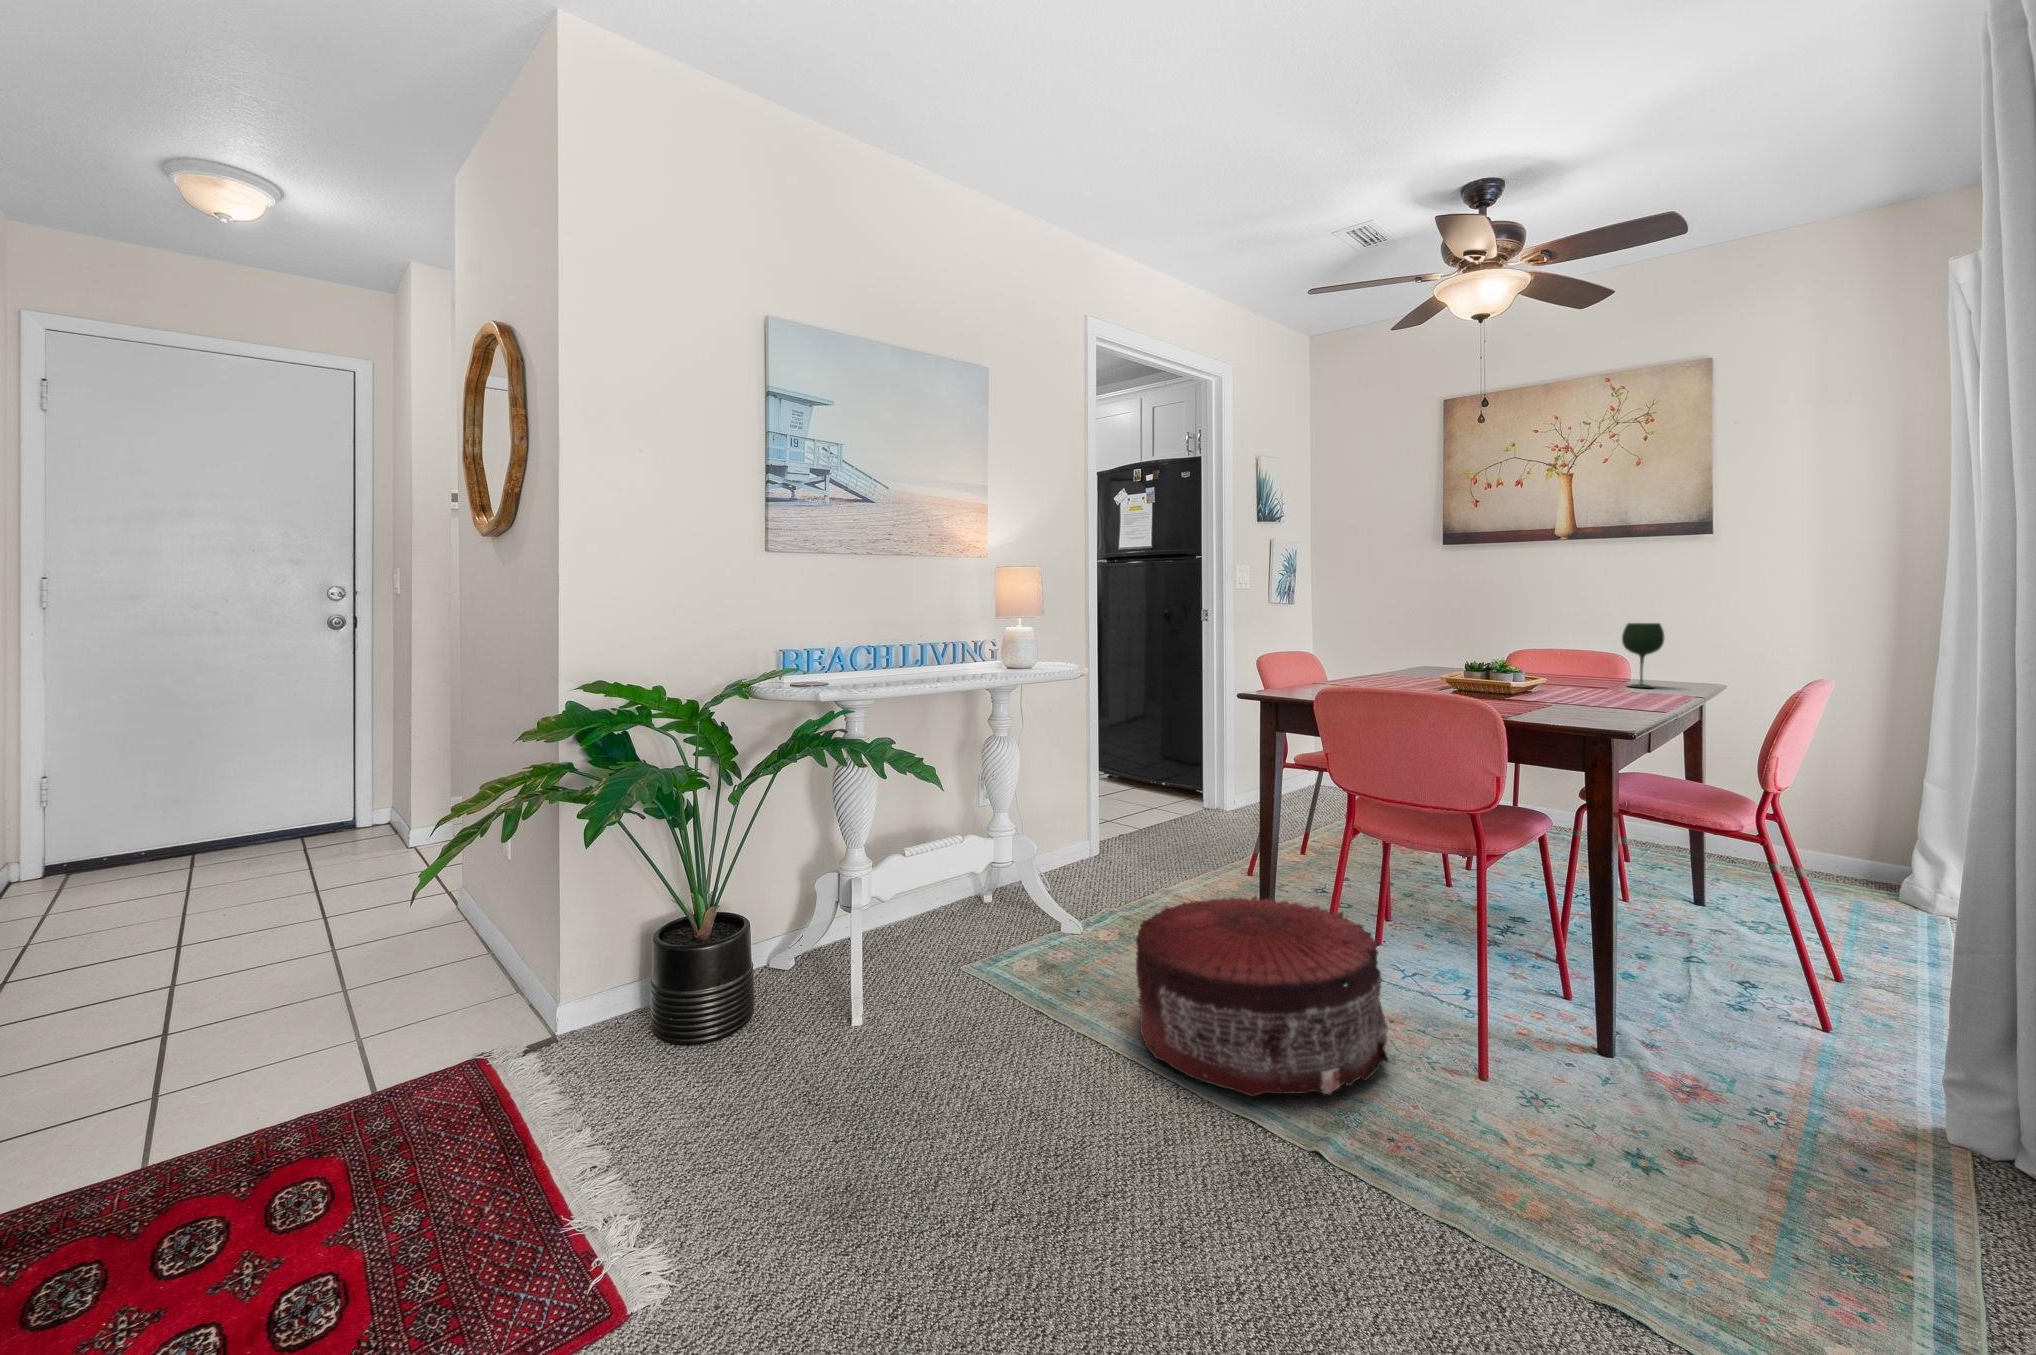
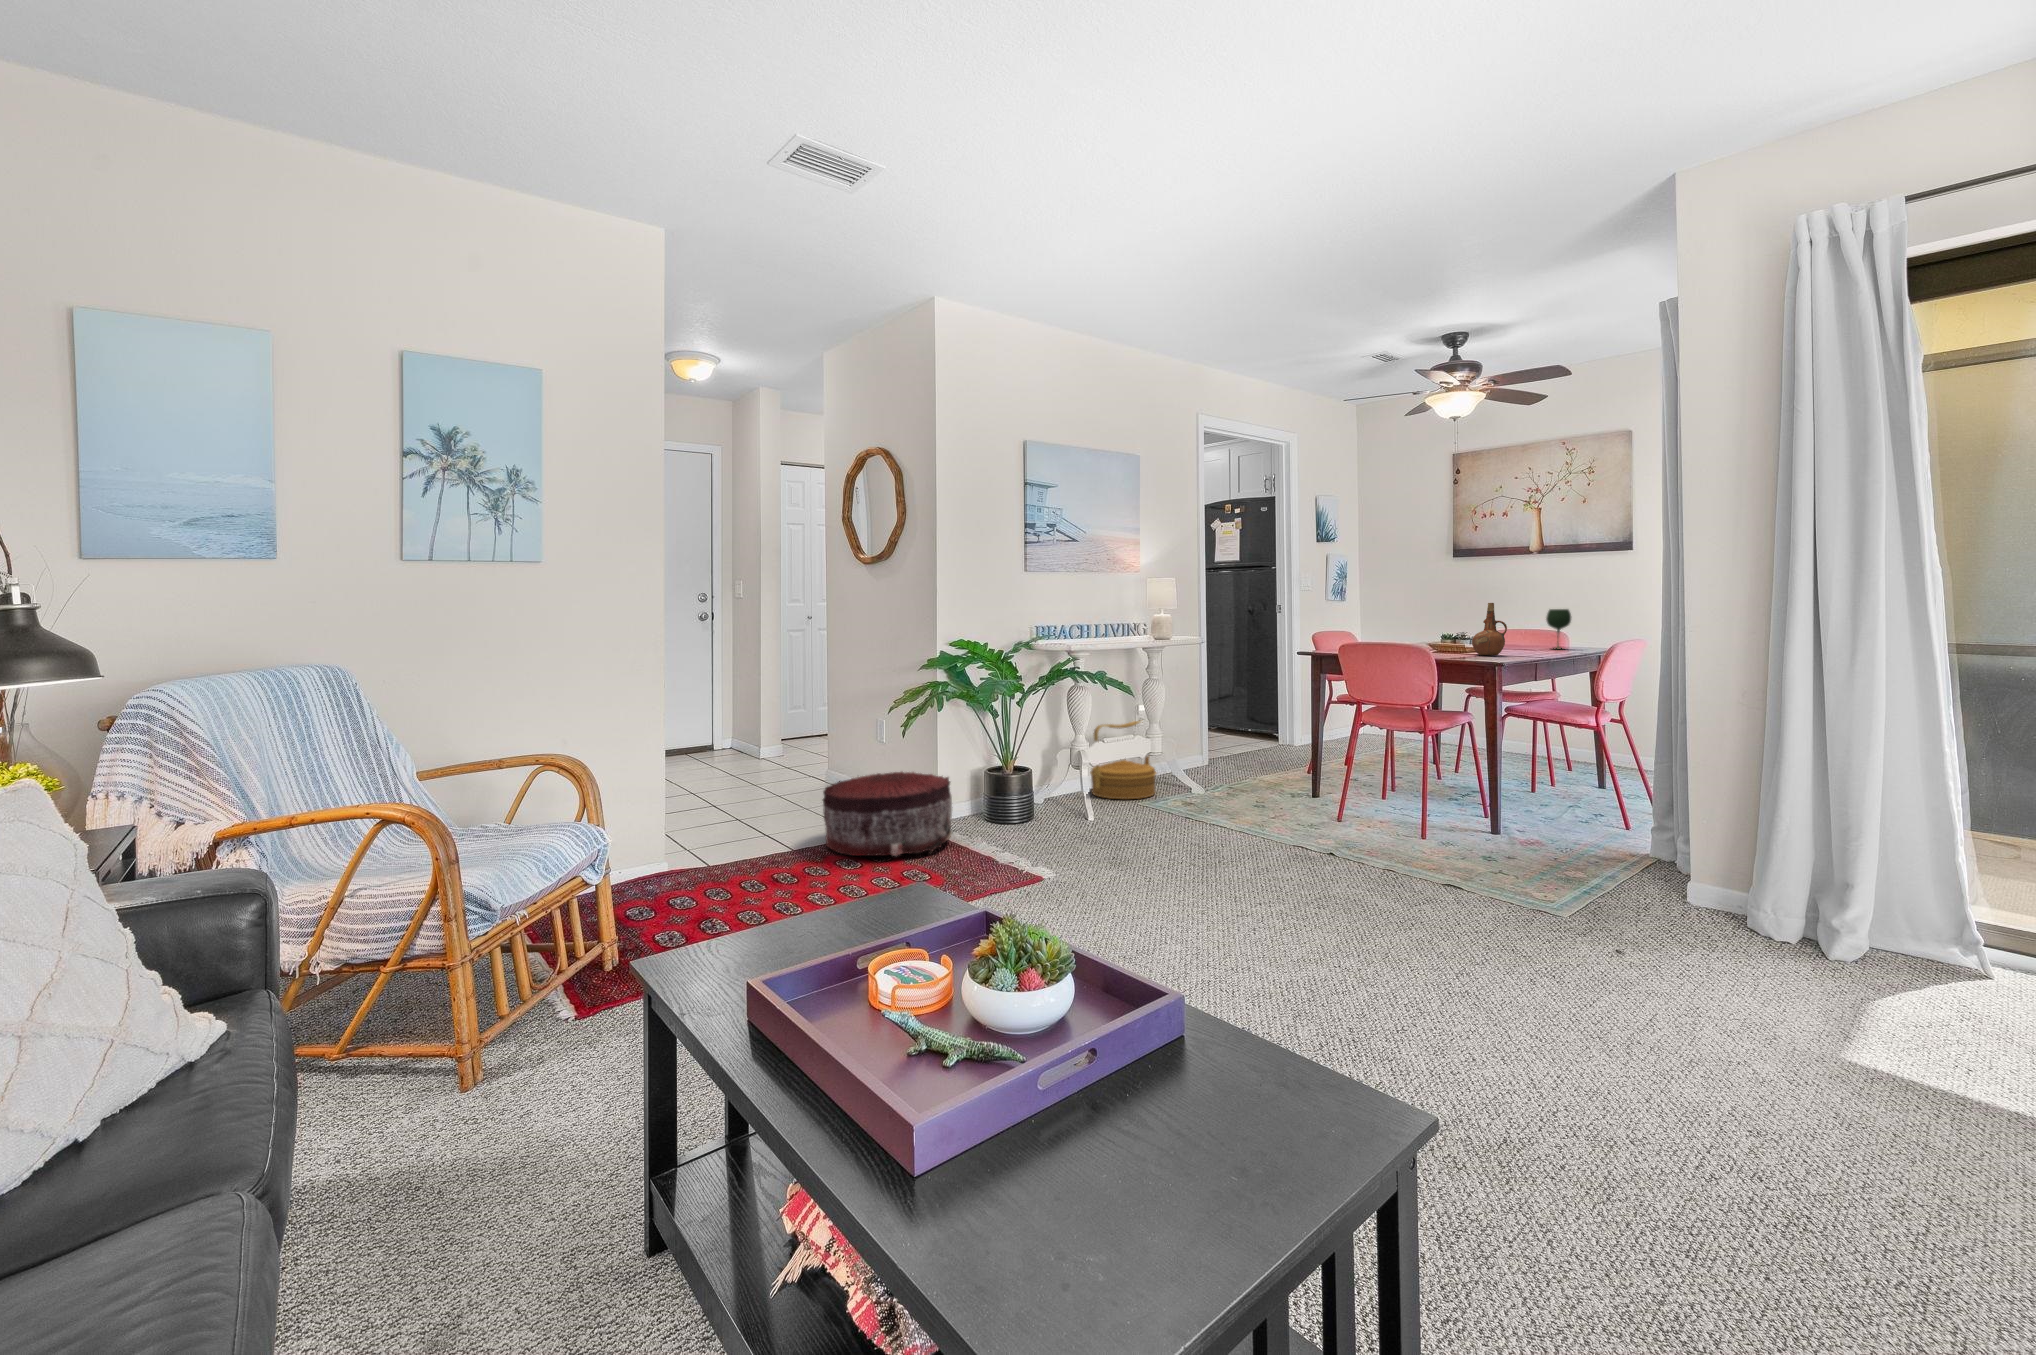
ceramic pitcher: none [1546,616,1612,711] -> present [1472,603,1507,655]
woven basket: none [891,804,1002,949] -> present [1090,720,1156,799]
pouf: present [1136,896,1389,1096] -> present [823,772,952,856]

